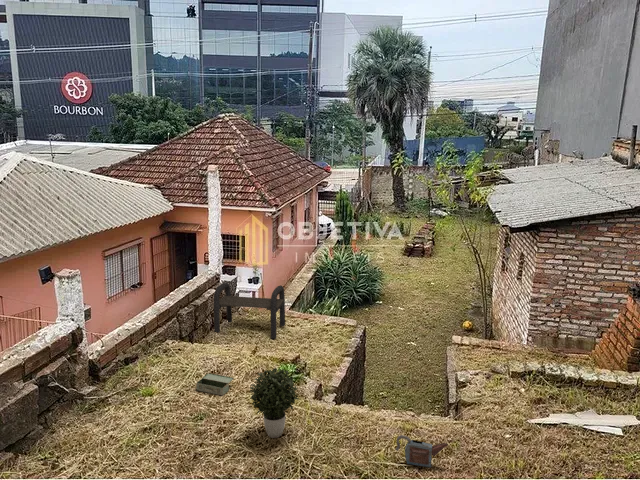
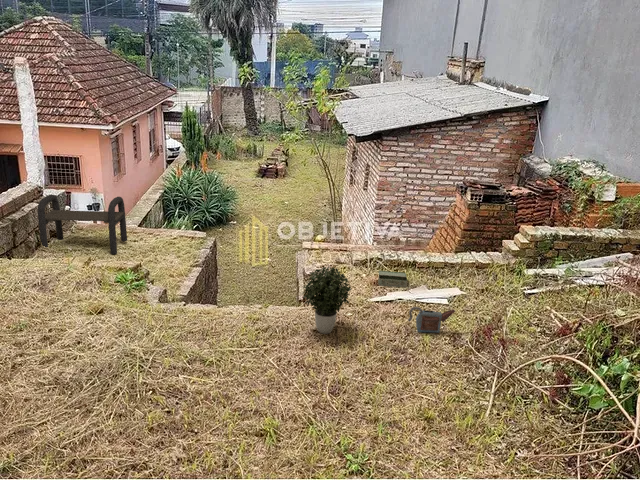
potted plant: present [250,368,298,438] -> present [303,267,351,334]
toolbox: present [196,373,234,396] -> present [378,270,407,287]
watering can: present [396,435,448,467] -> present [408,307,455,333]

